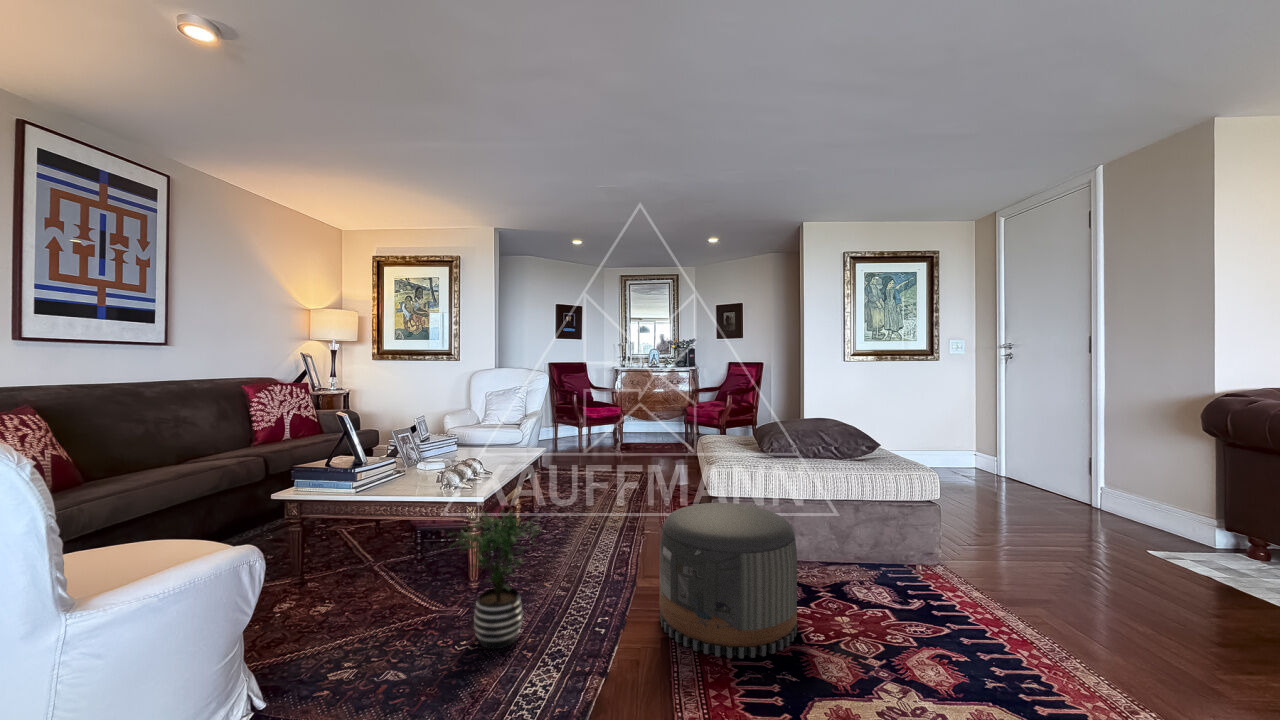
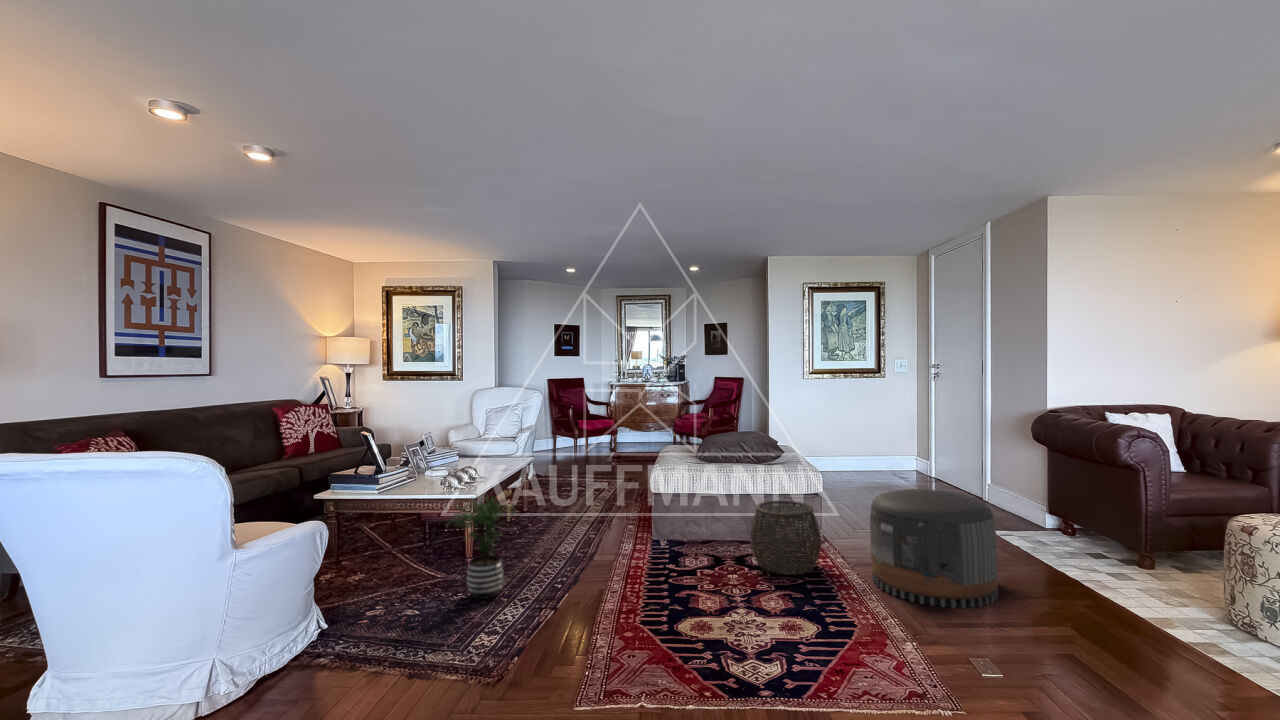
pouf: present [659,503,797,658] -> present [870,489,998,608]
woven basket: none [831,517,927,618] -> present [750,500,821,575]

